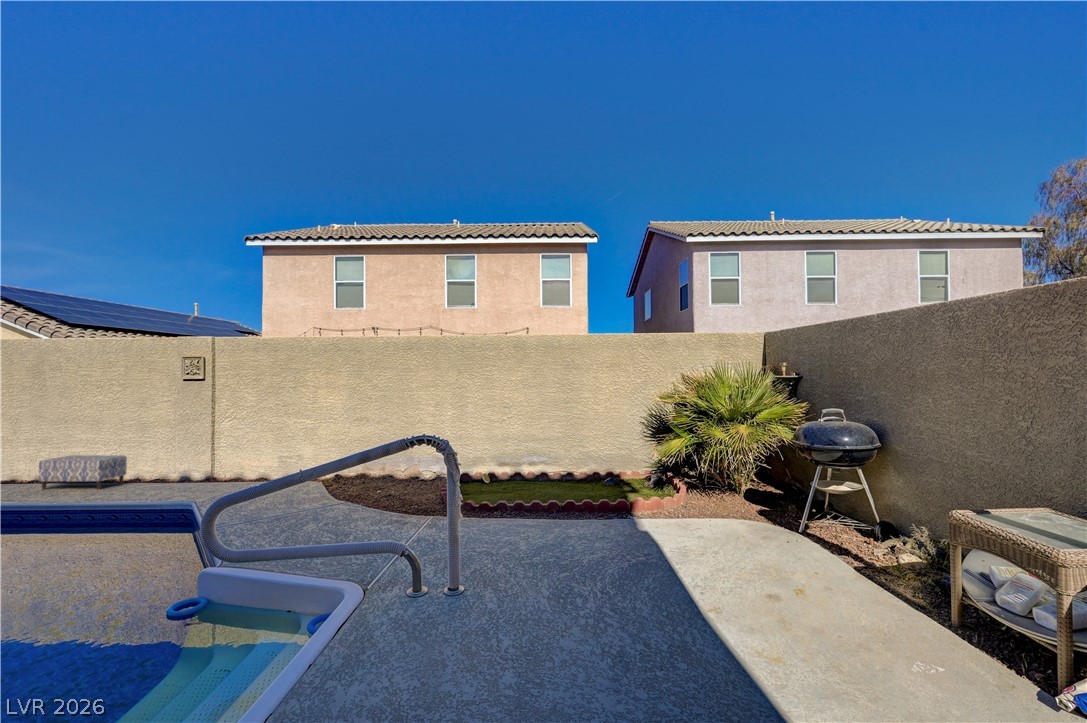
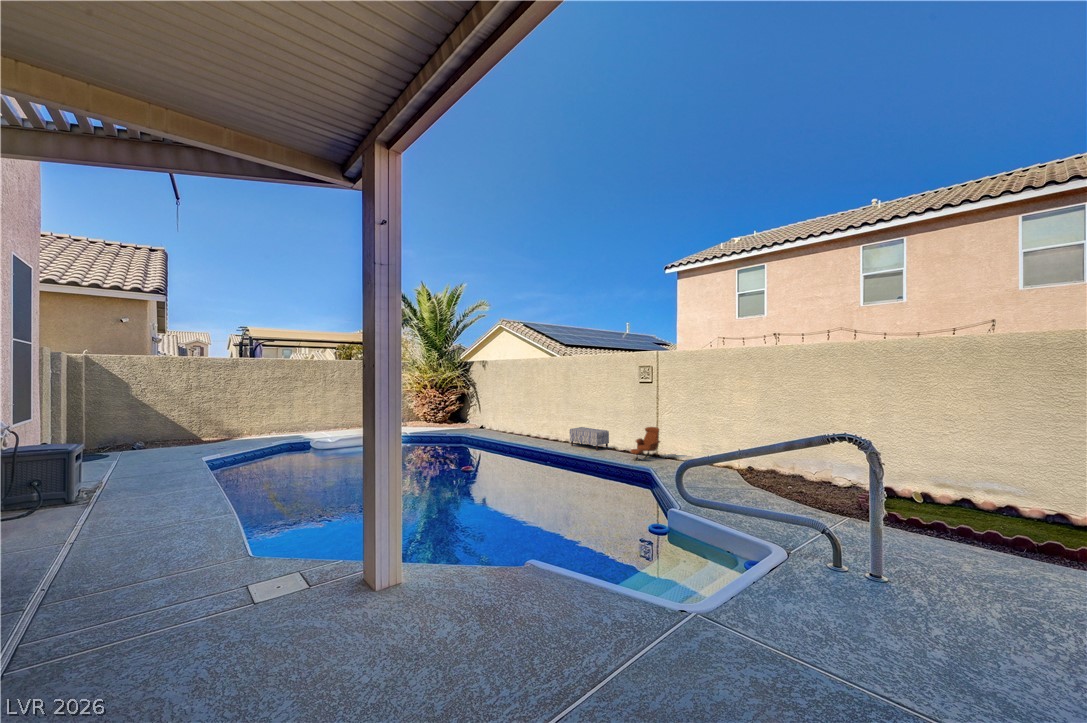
lounge chair: none [162,442,217,497] -> present [631,427,660,460]

